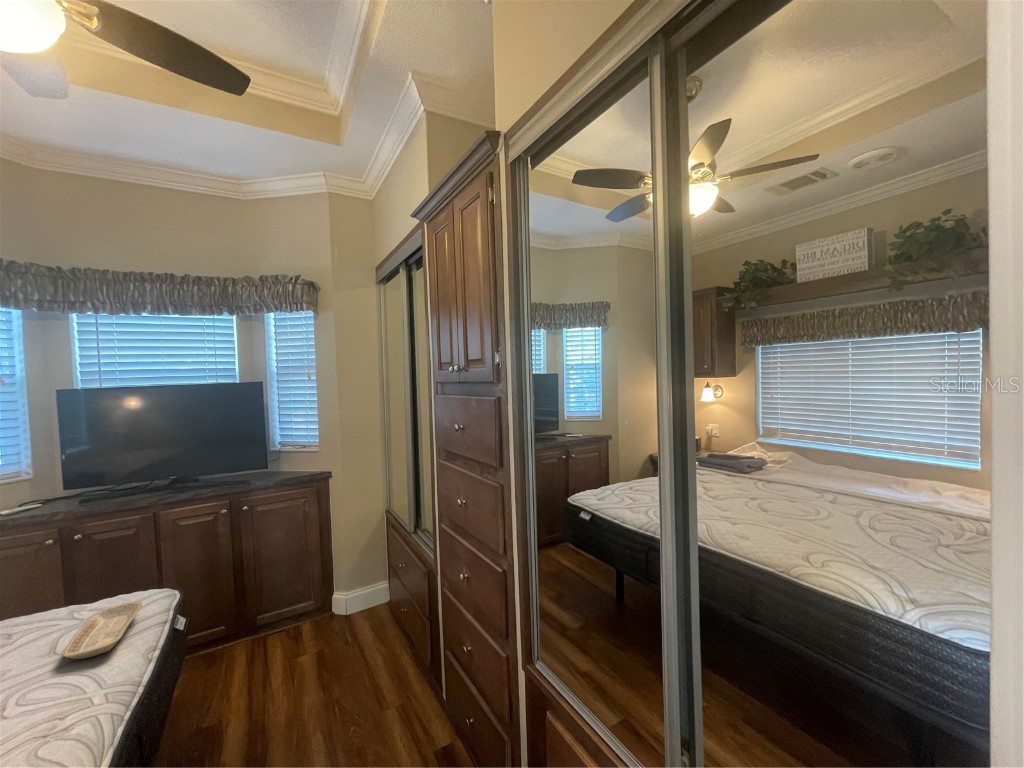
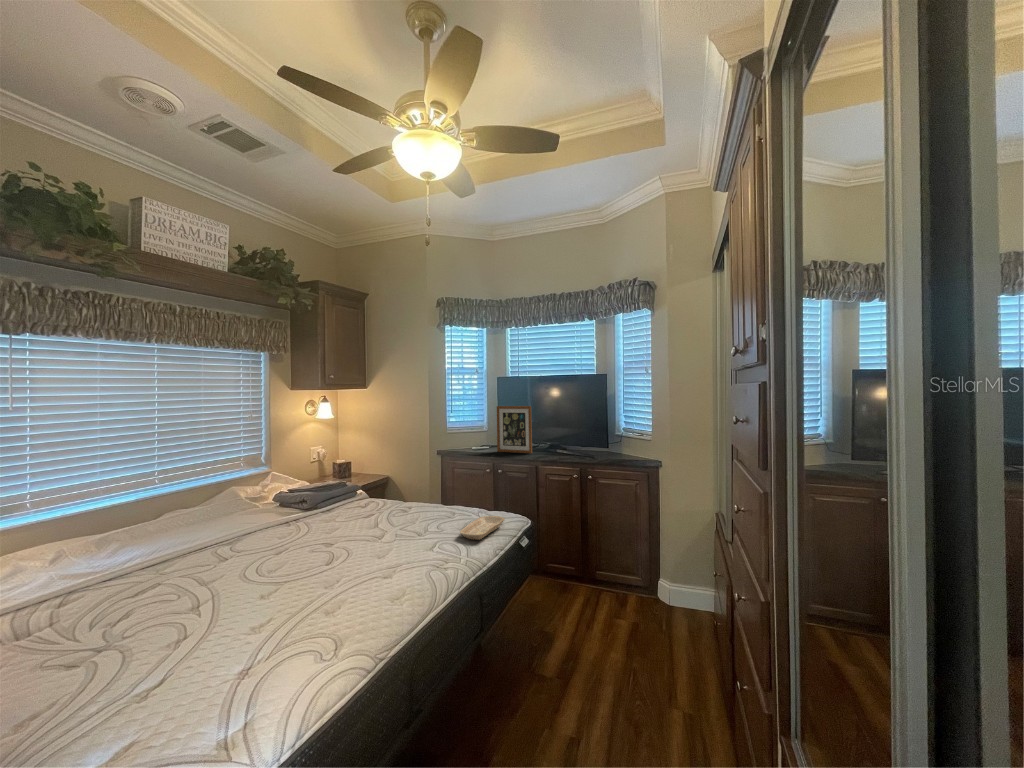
picture frame: none [68,429,146,504] -> present [497,406,532,454]

